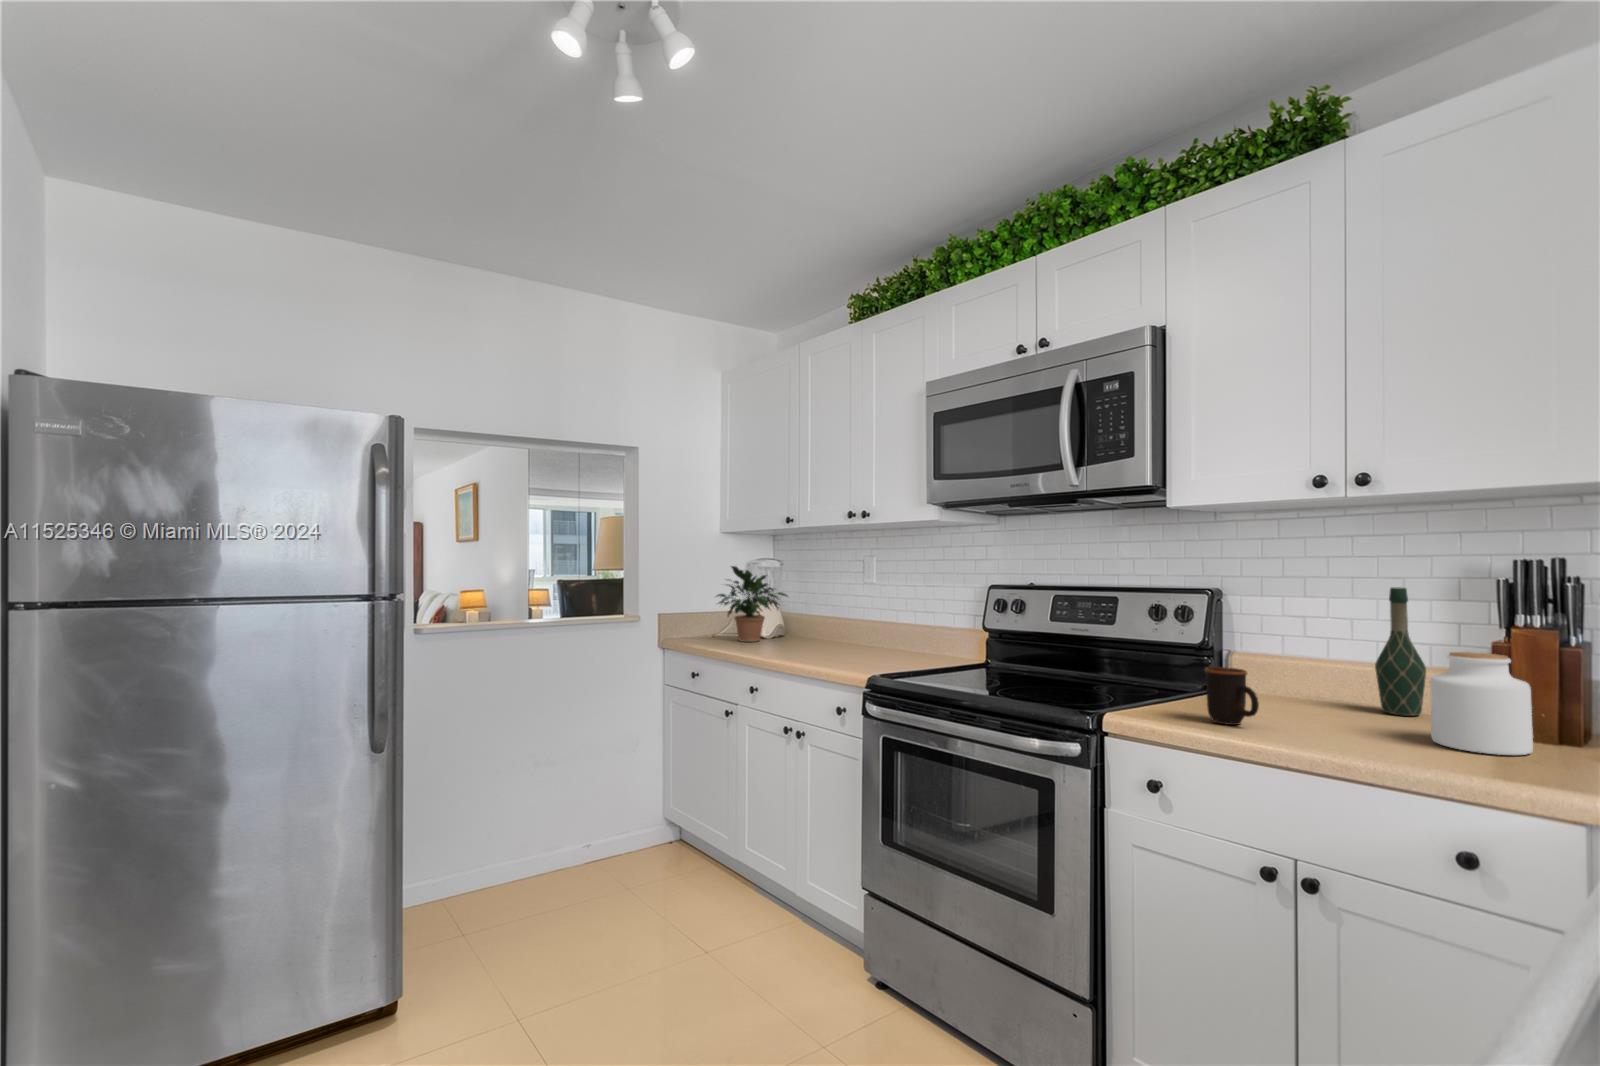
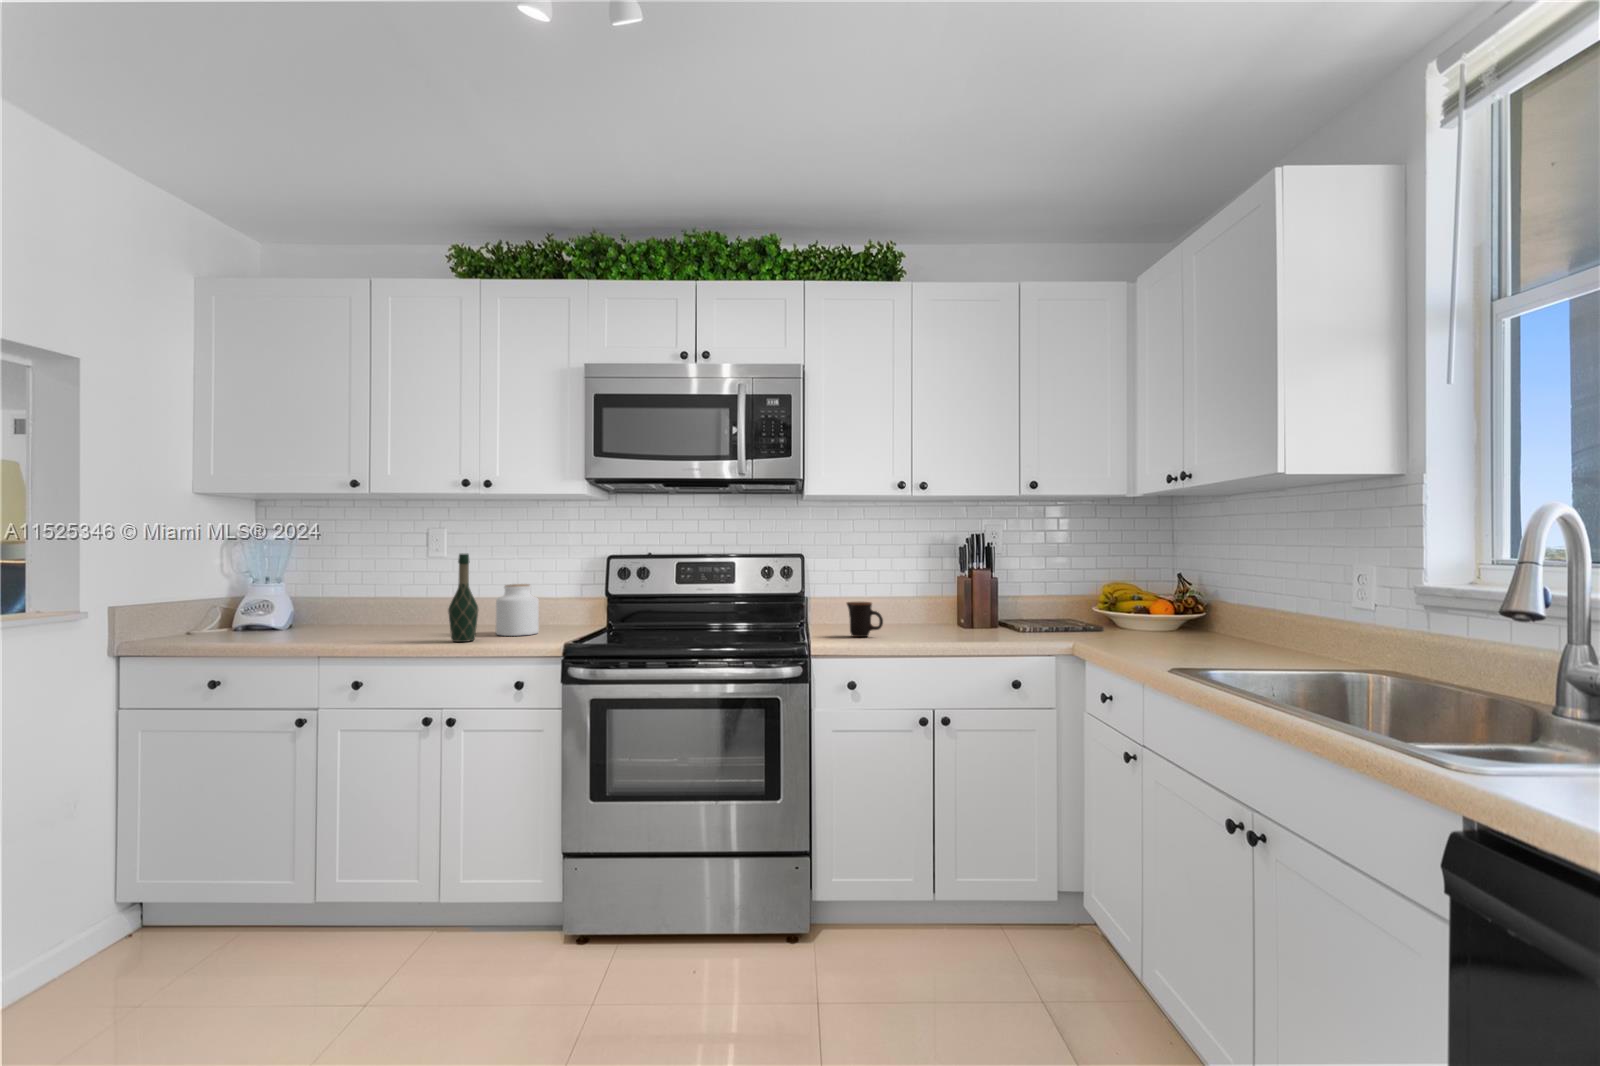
potted plant: present [717,566,787,642] -> none [209,540,329,637]
wine bottle: present [1375,587,1426,716] -> present [448,554,478,642]
jar: present [1430,652,1533,755] -> present [496,584,539,636]

